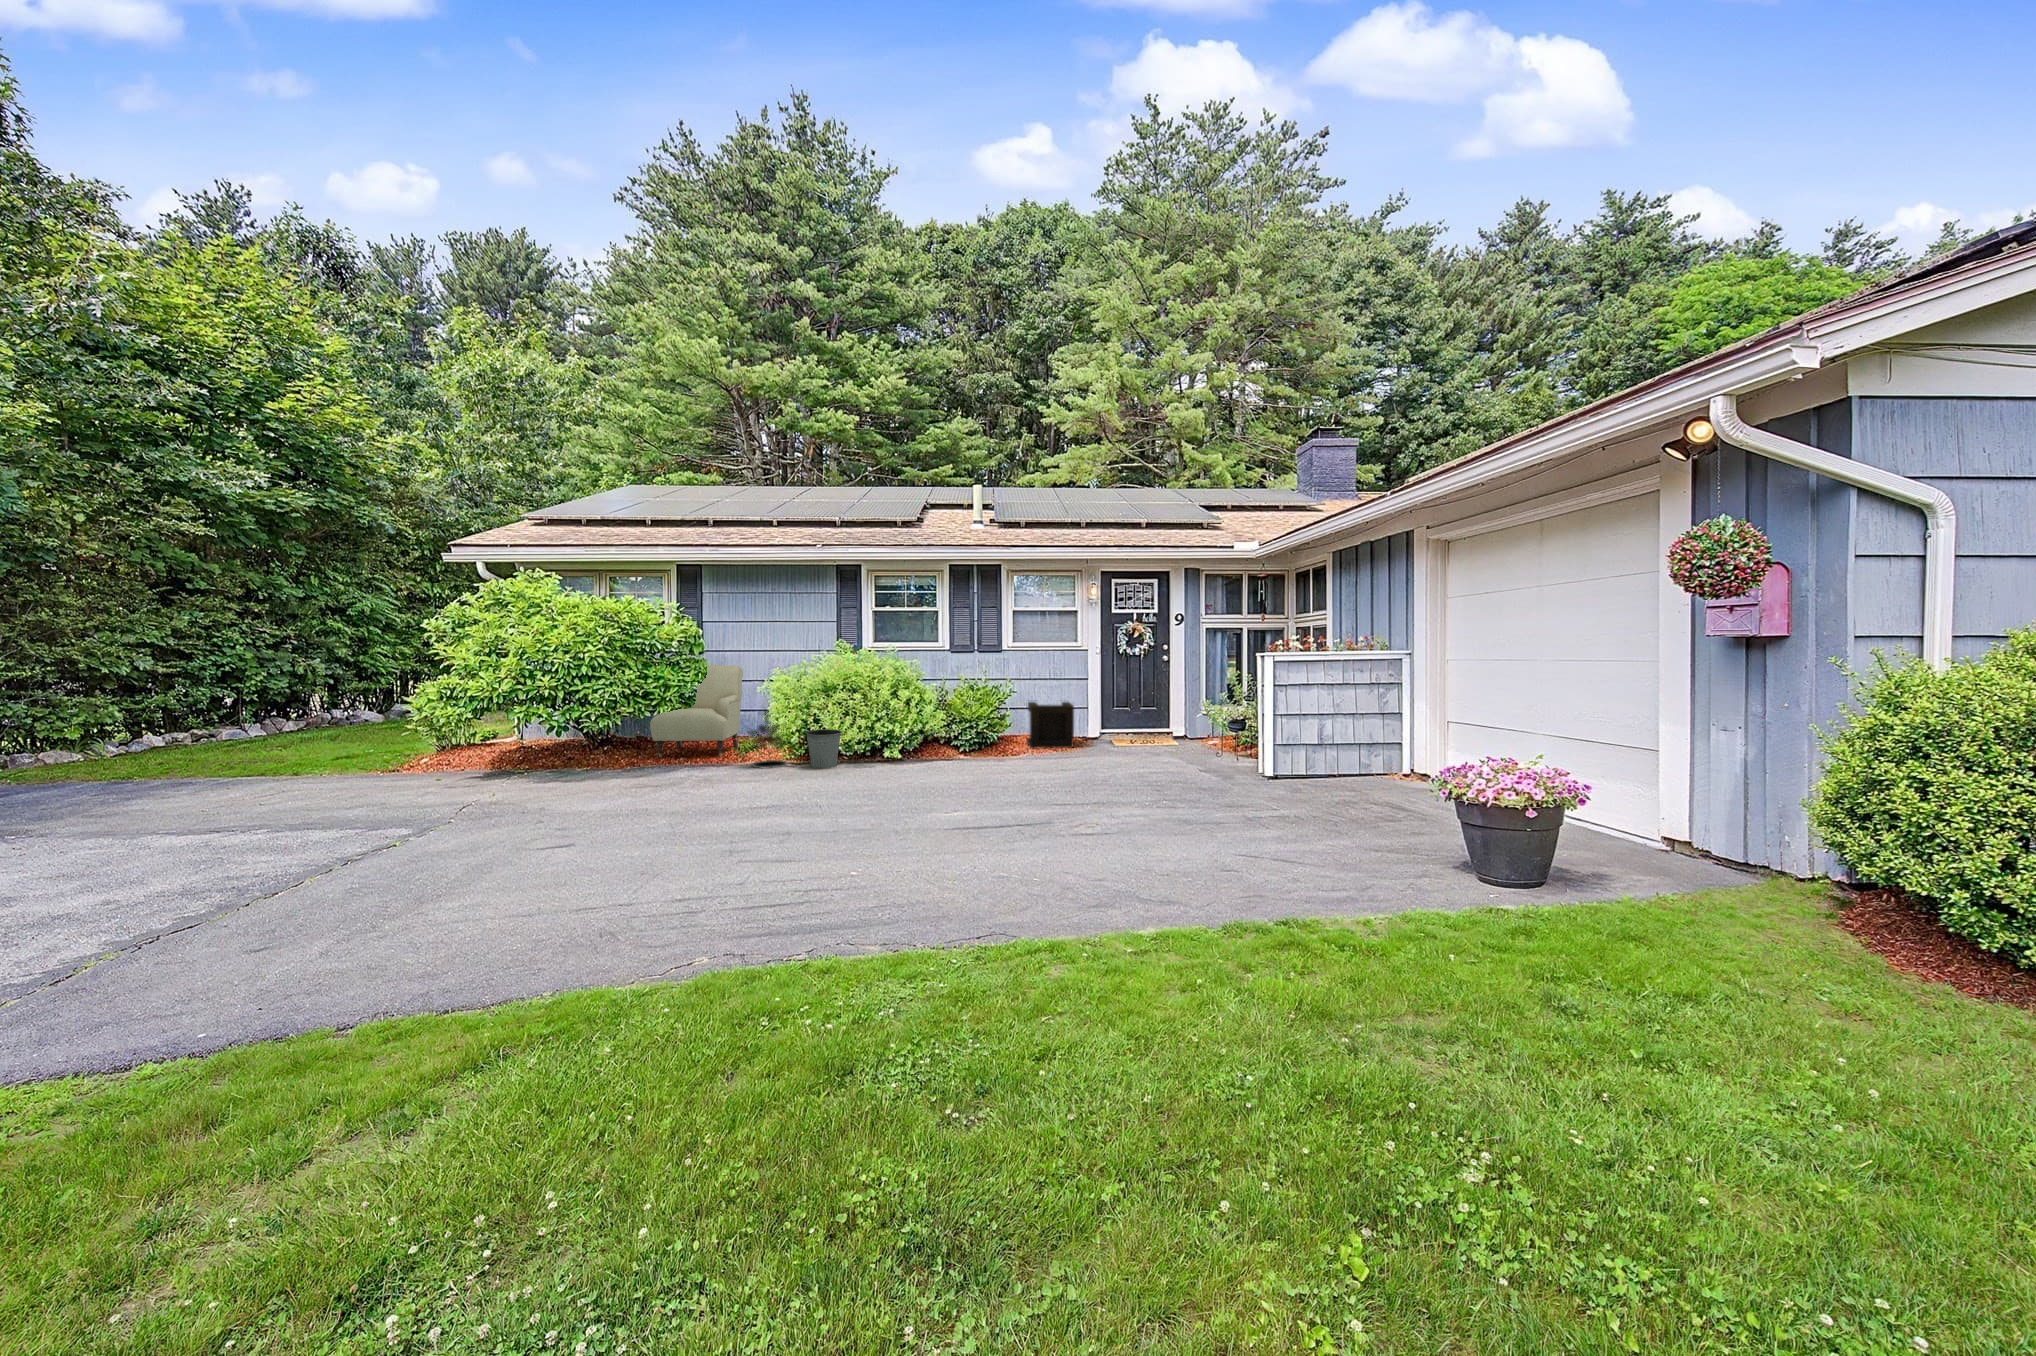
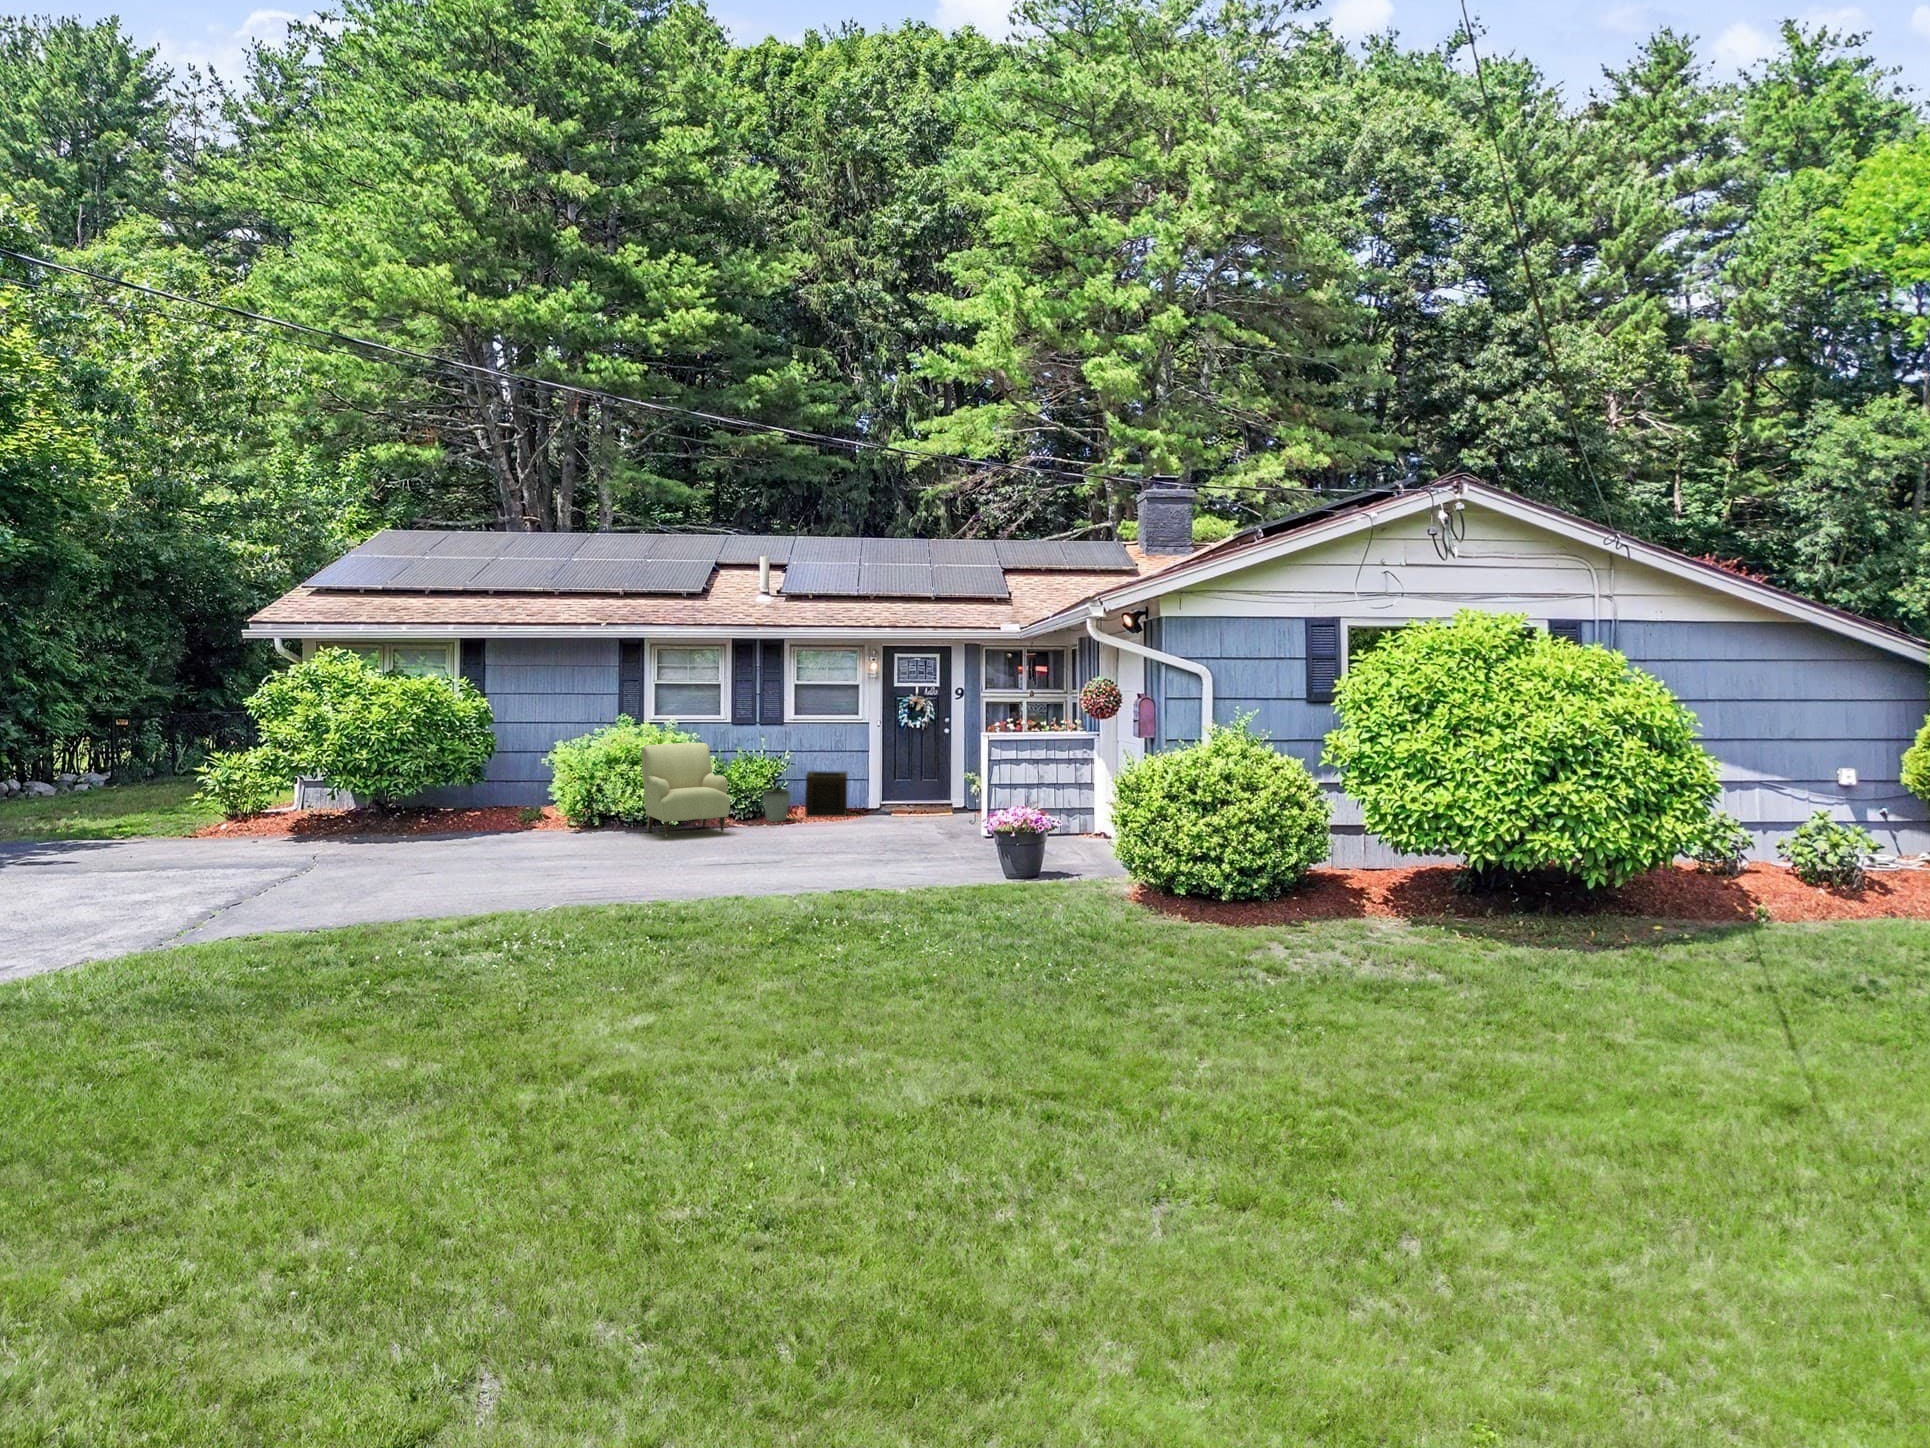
chair: present [650,665,743,758] -> present [641,743,730,838]
potted tree: present [748,709,787,768] -> none [534,775,575,832]
bucket: present [805,729,843,768] -> present [761,789,790,822]

